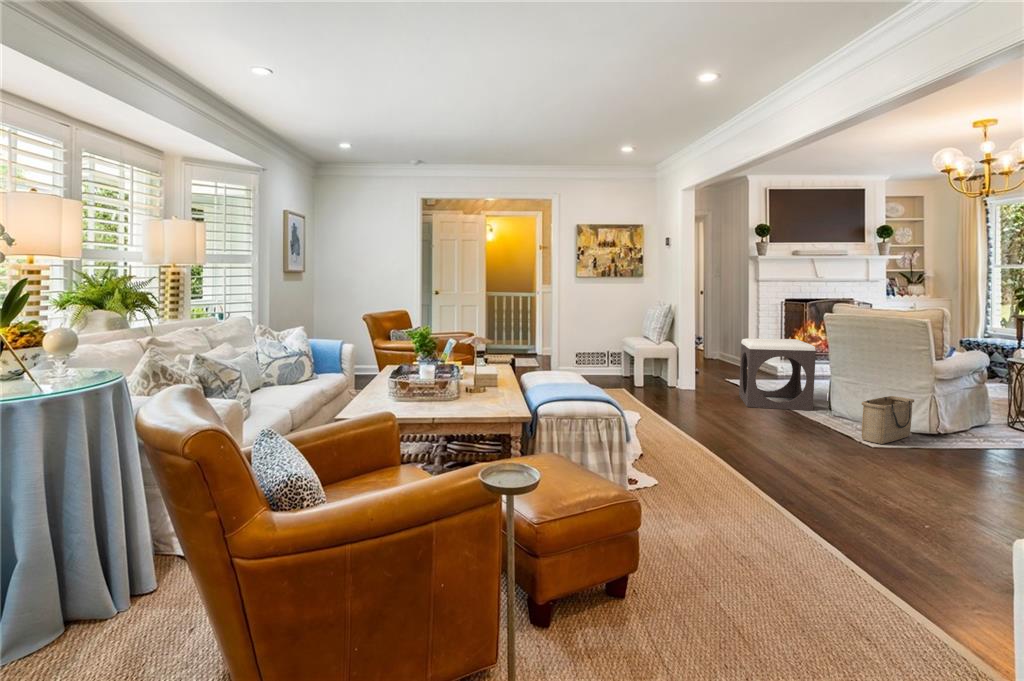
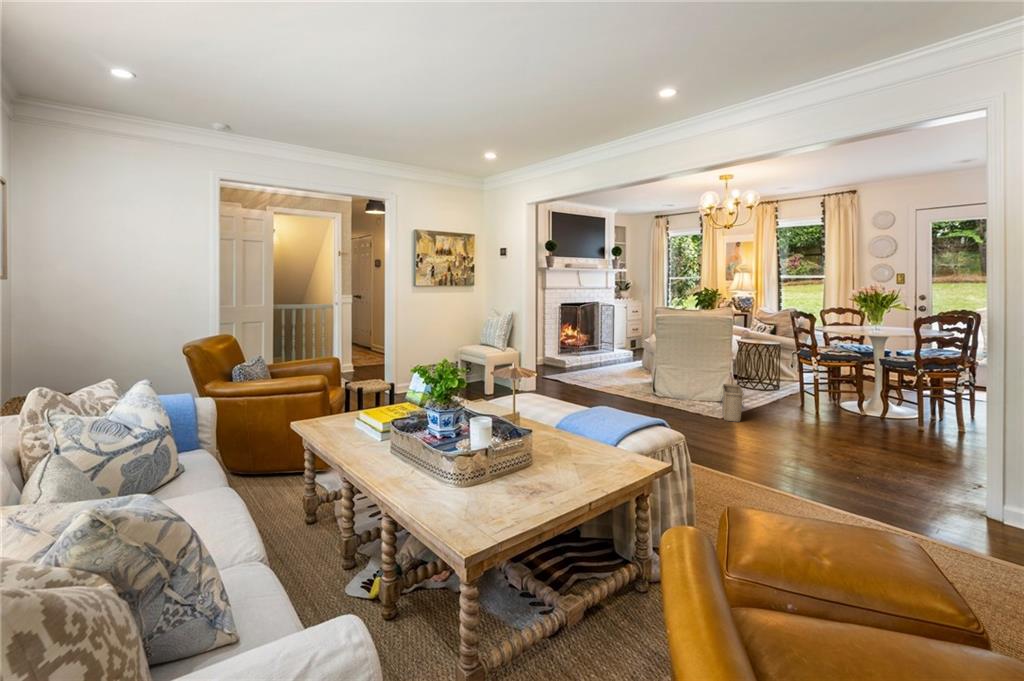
footstool: present [739,338,816,411] -> none [587,342,656,404]

